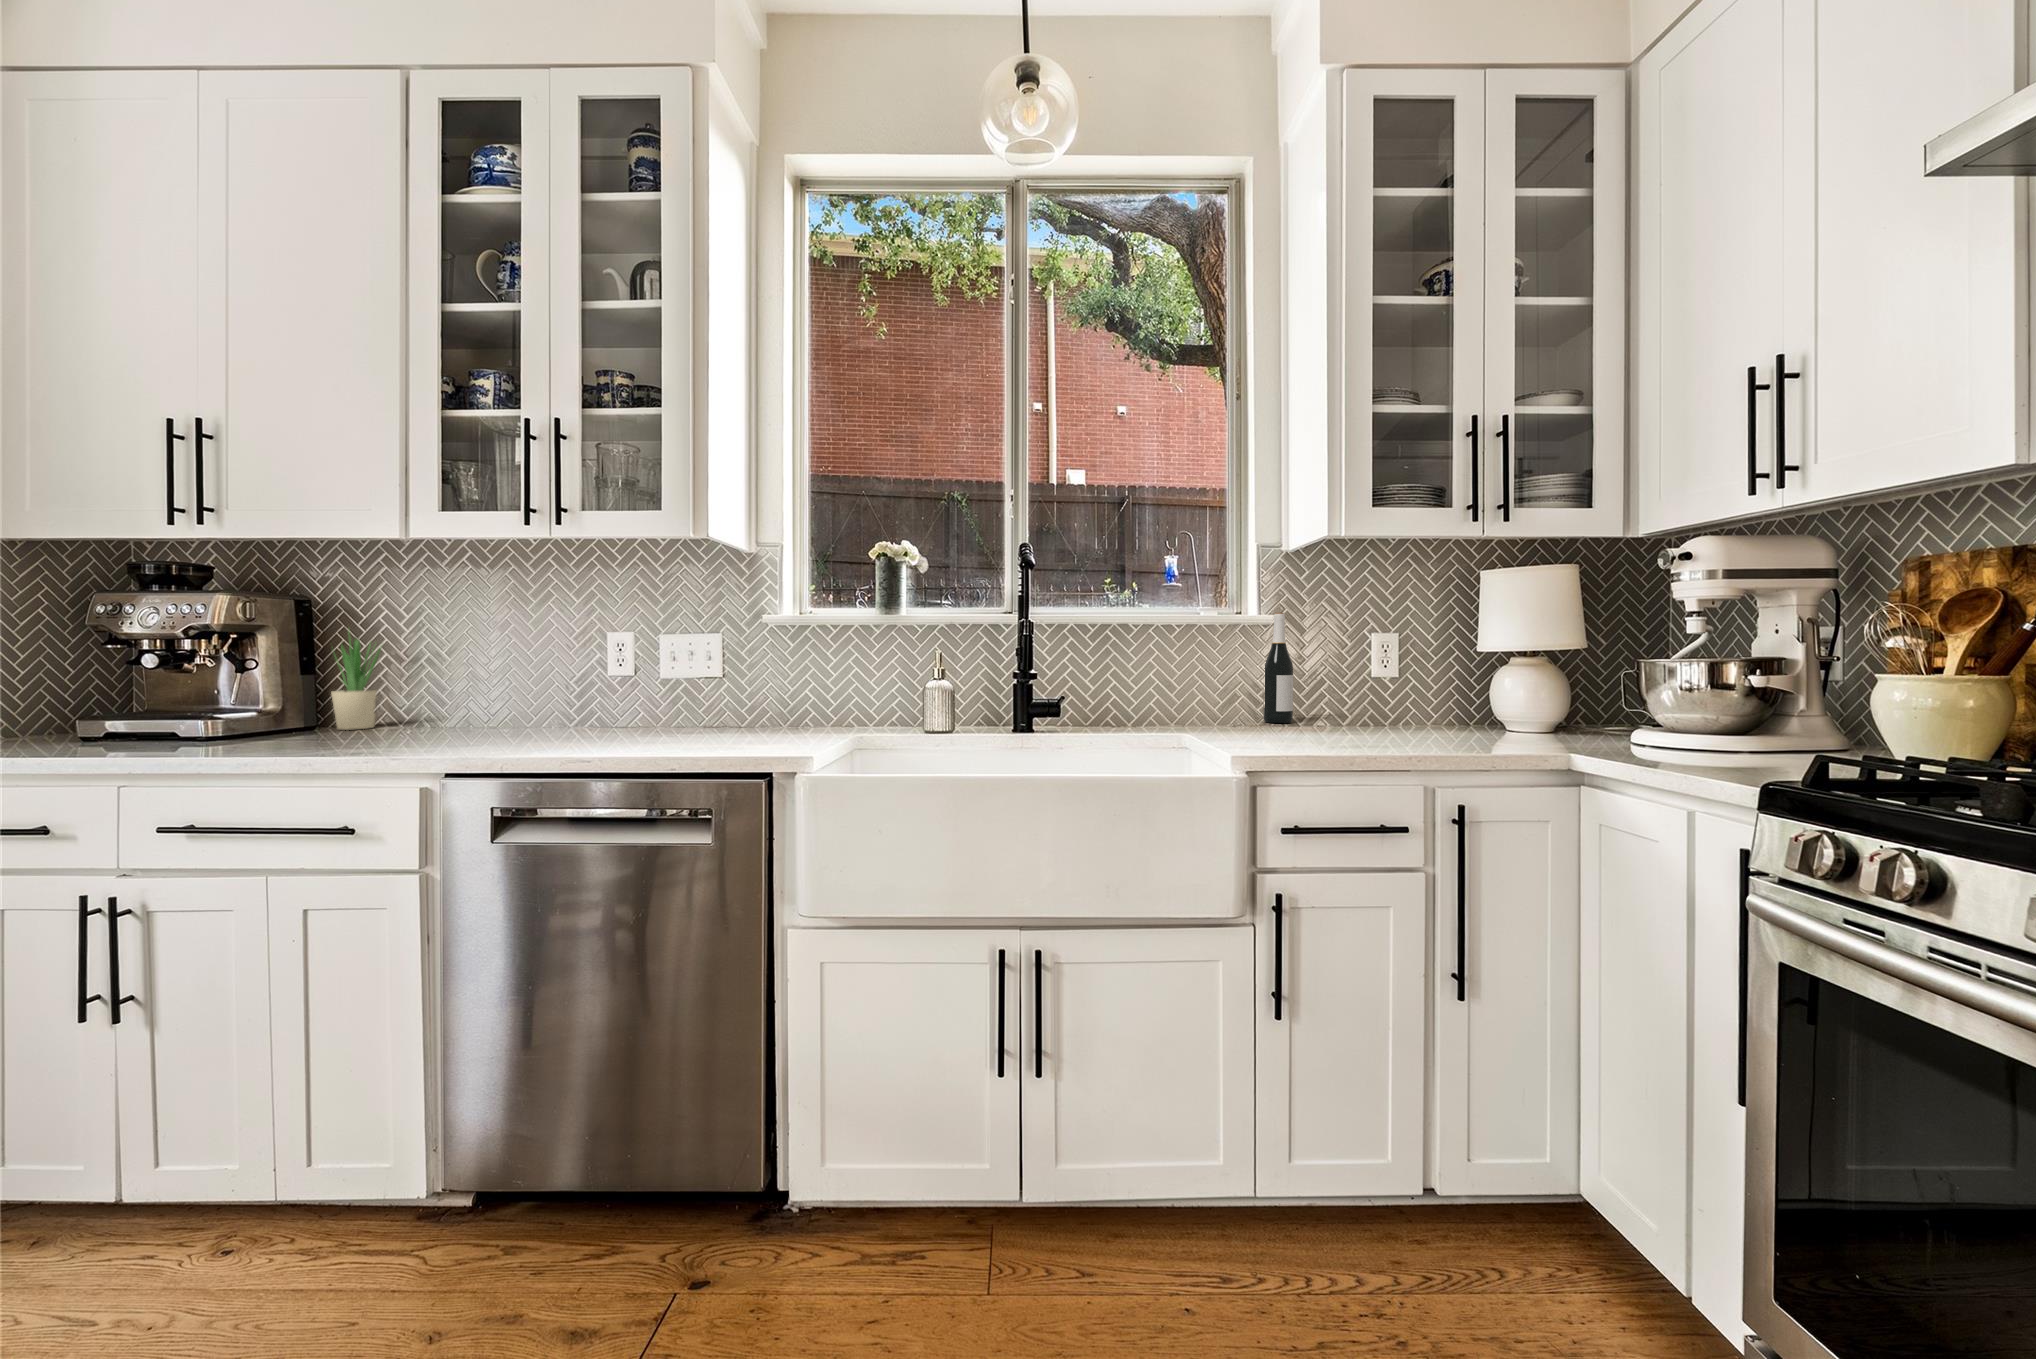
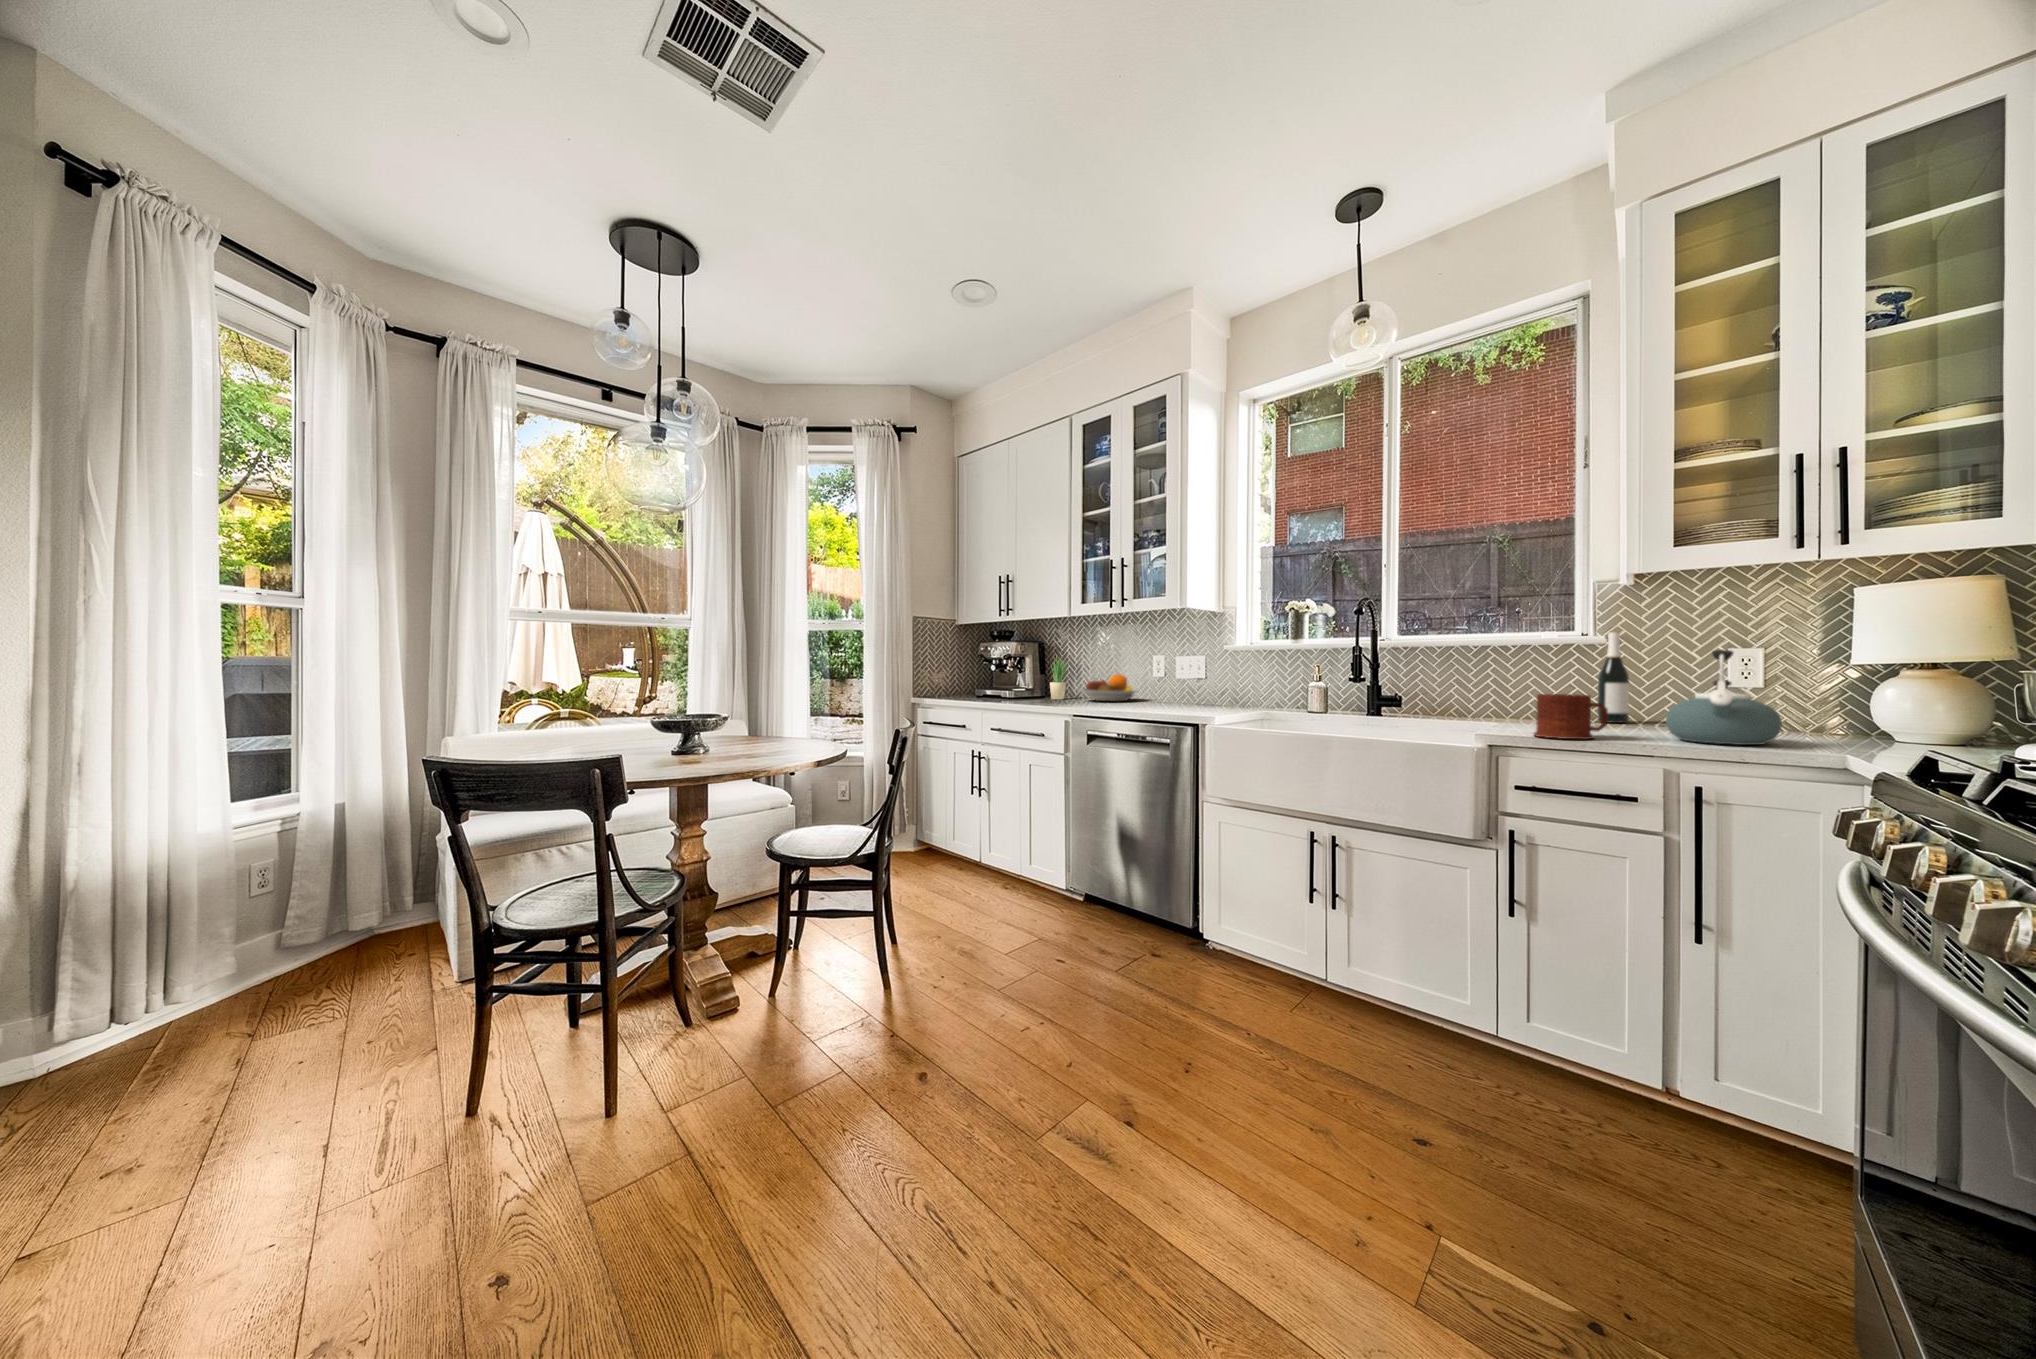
kettle: none [1399,639,1503,750] -> present [1666,650,1782,745]
fruit bowl: none [426,670,578,728] -> present [1082,674,1135,701]
mug: none [1297,696,1375,759] -> present [1534,694,1608,739]

